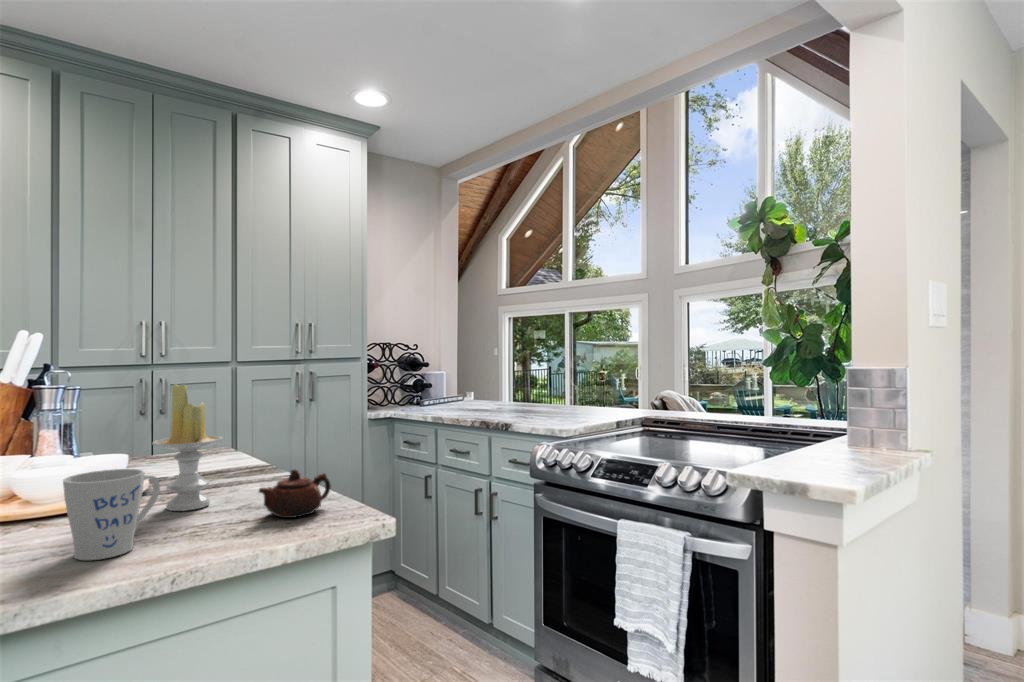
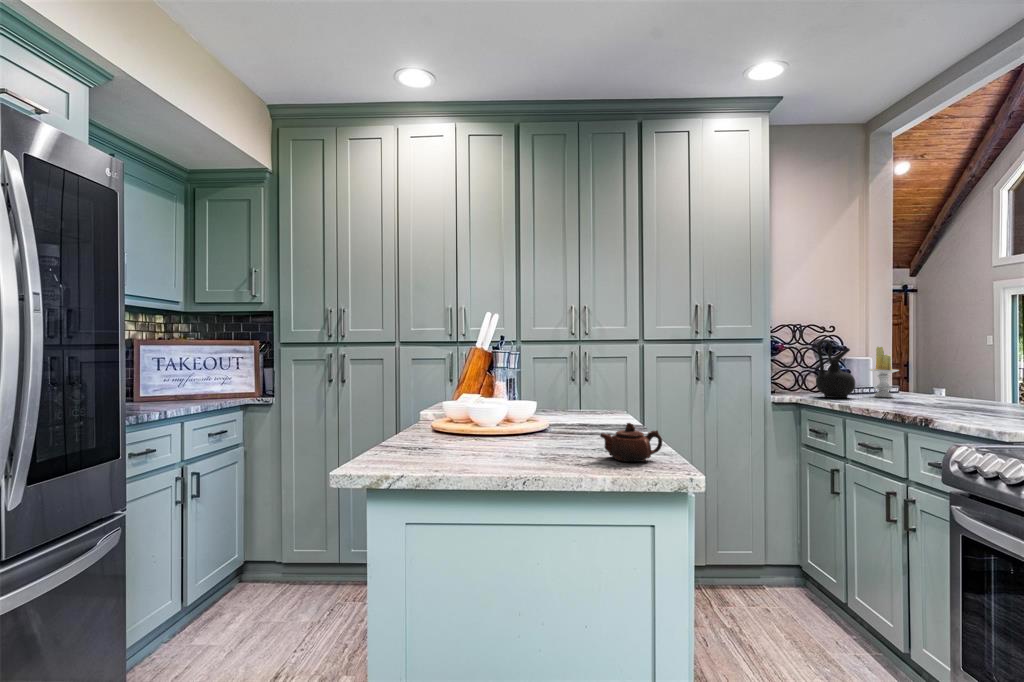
ceramic jug: none [409,358,440,411] -> present [816,340,855,398]
candle: present [152,384,223,511] -> present [869,347,899,397]
mug: present [63,469,160,560] -> none [474,404,532,462]

